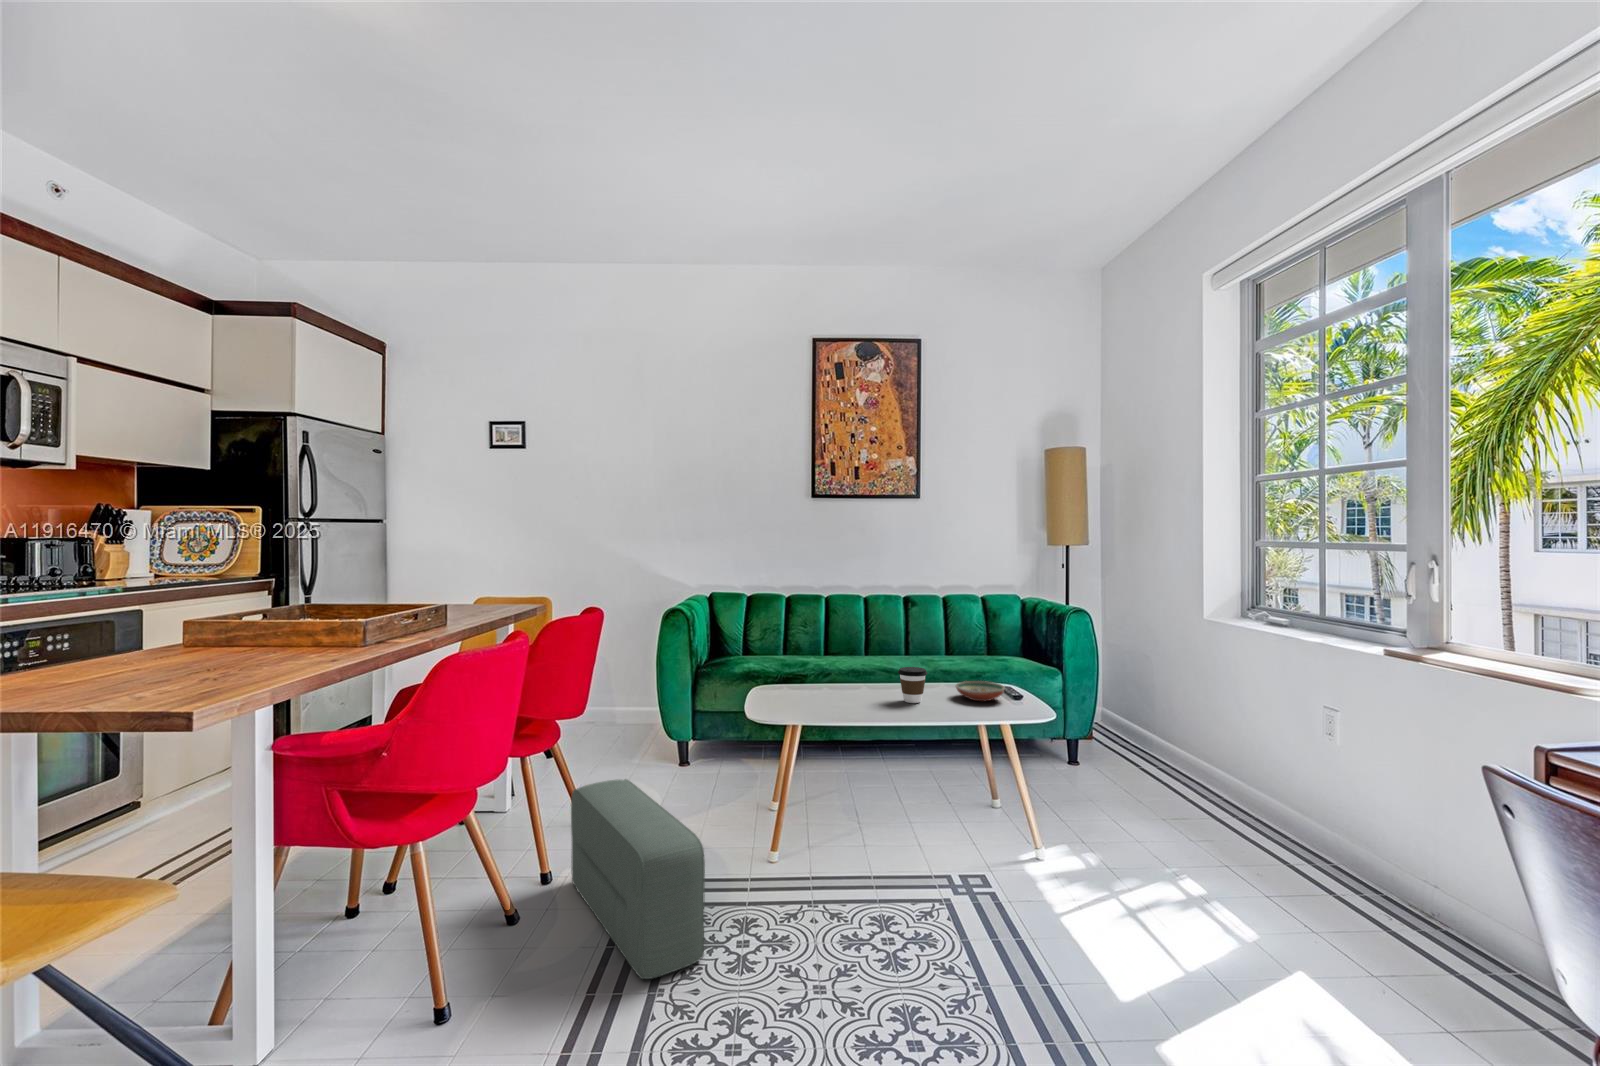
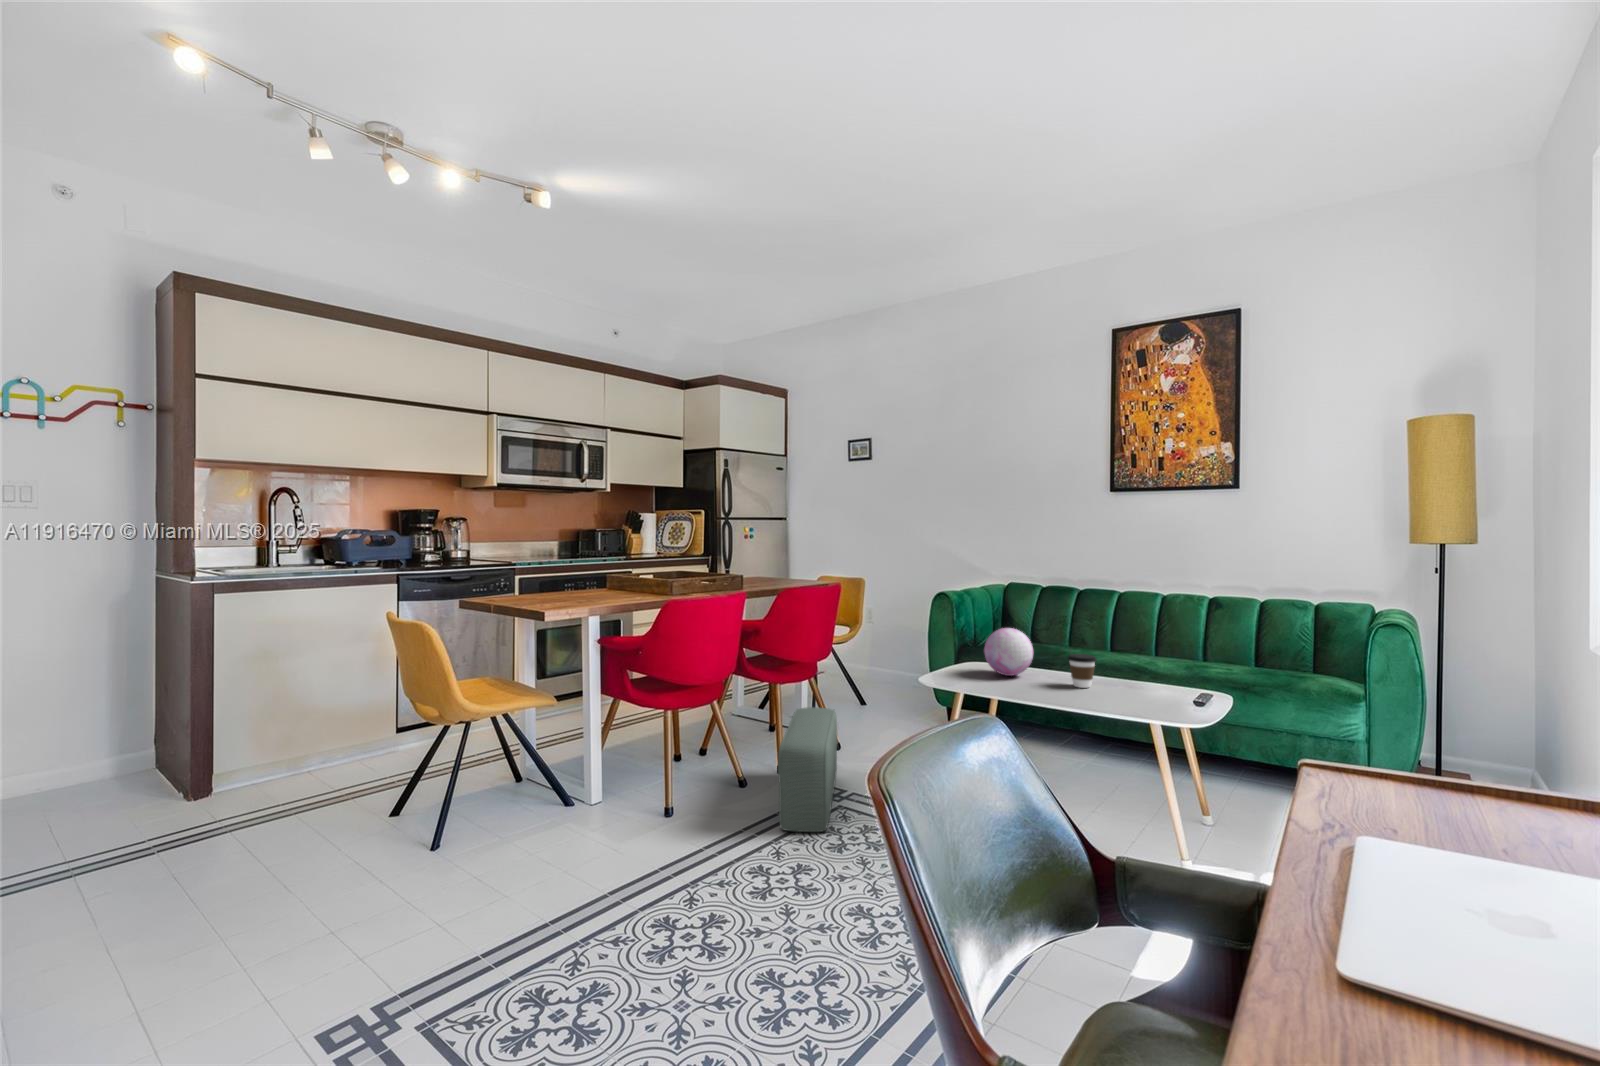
decorative orb: none [806,646,859,701] -> present [984,628,1034,676]
decorative bowl: present [955,681,1005,701] -> none [1133,677,1189,697]

